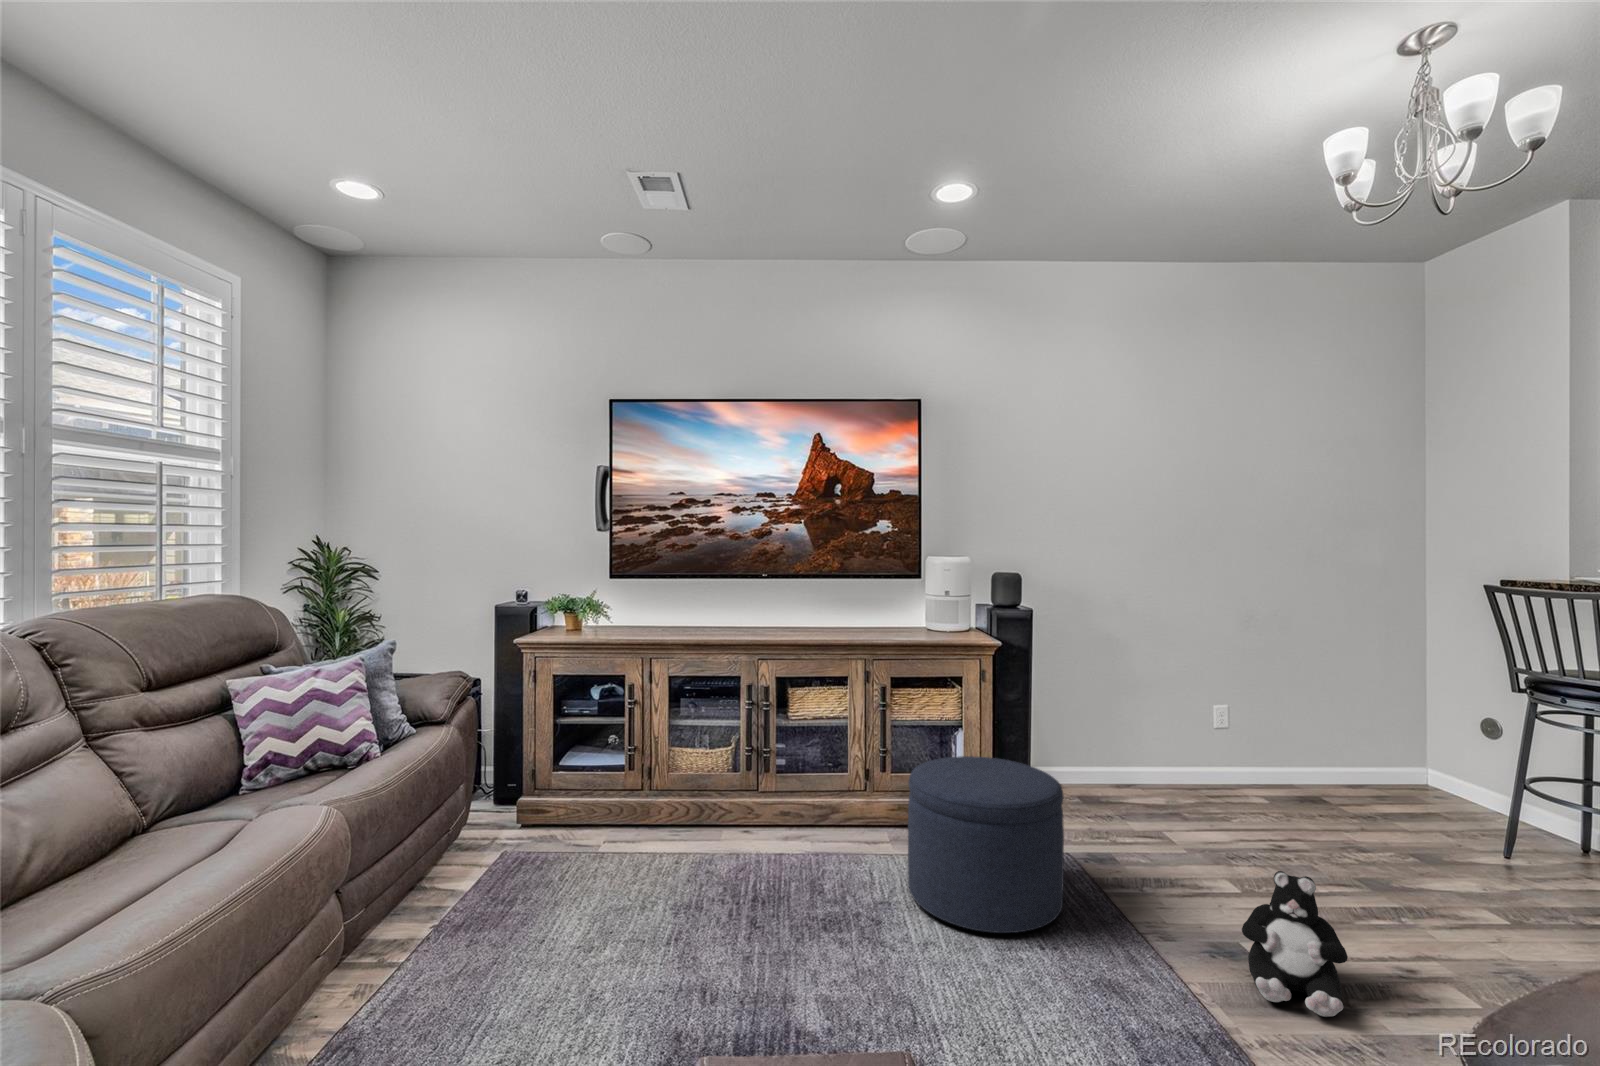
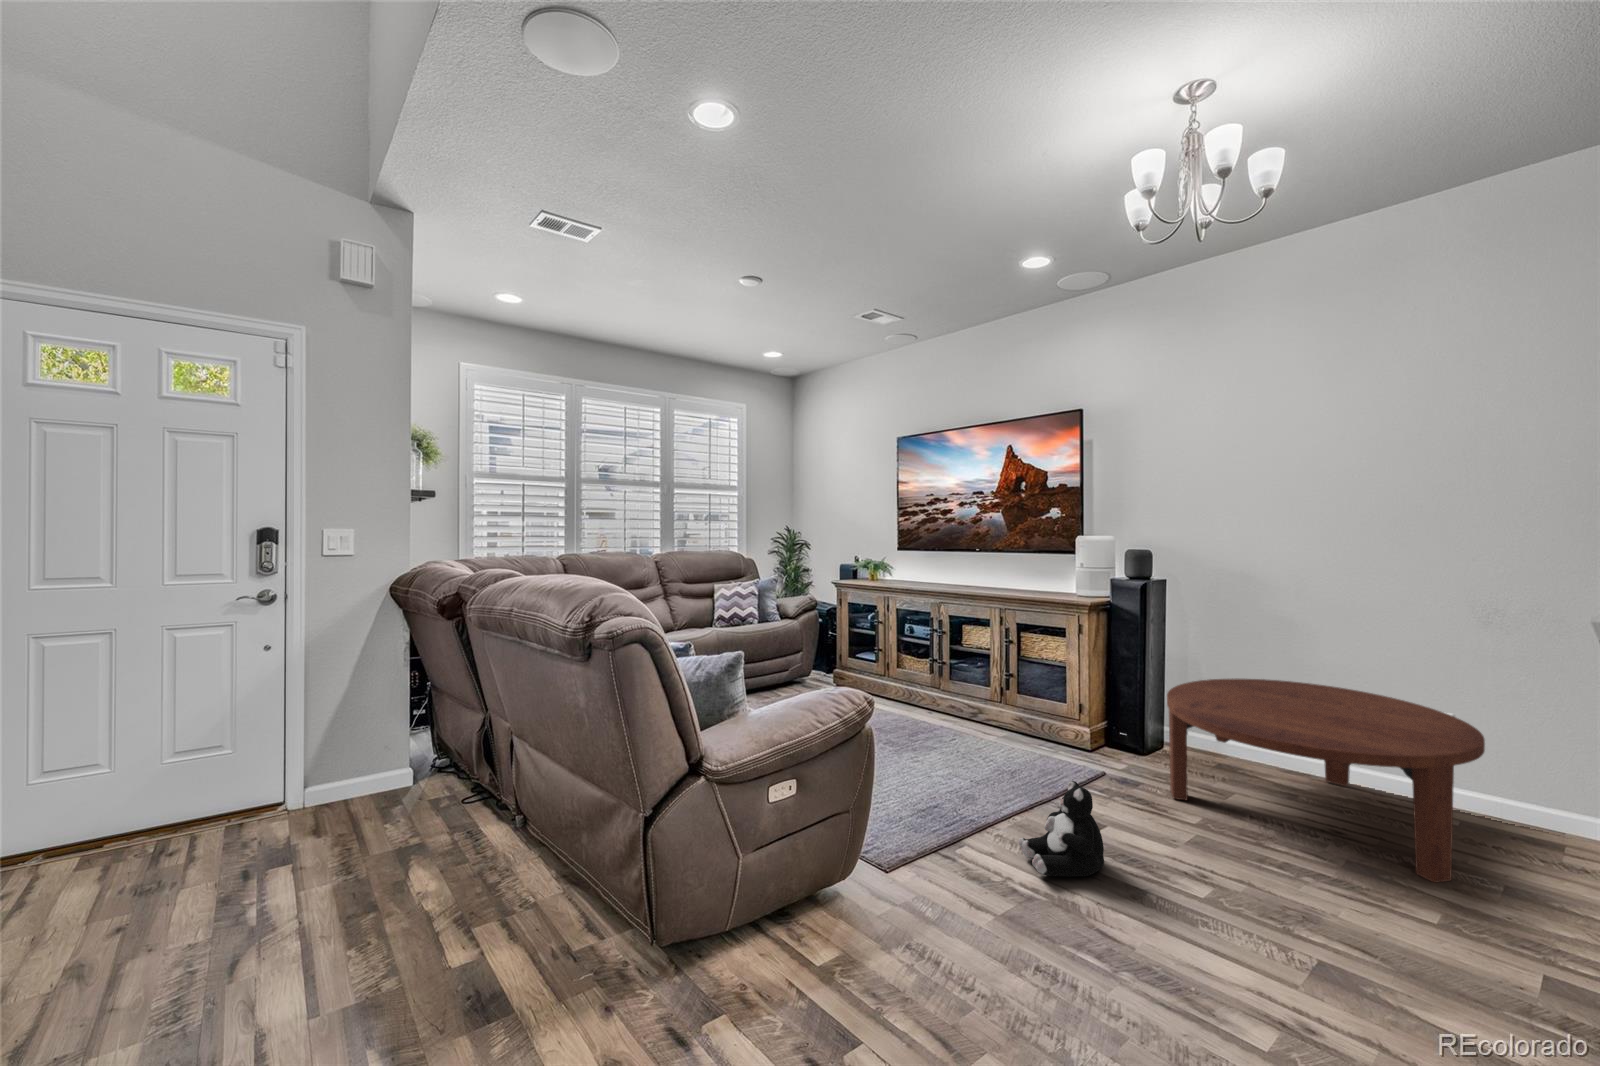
coffee table: none [1094,699,1365,856] -> present [1167,679,1485,882]
ottoman: present [908,756,1064,933] -> none [928,676,1036,788]

